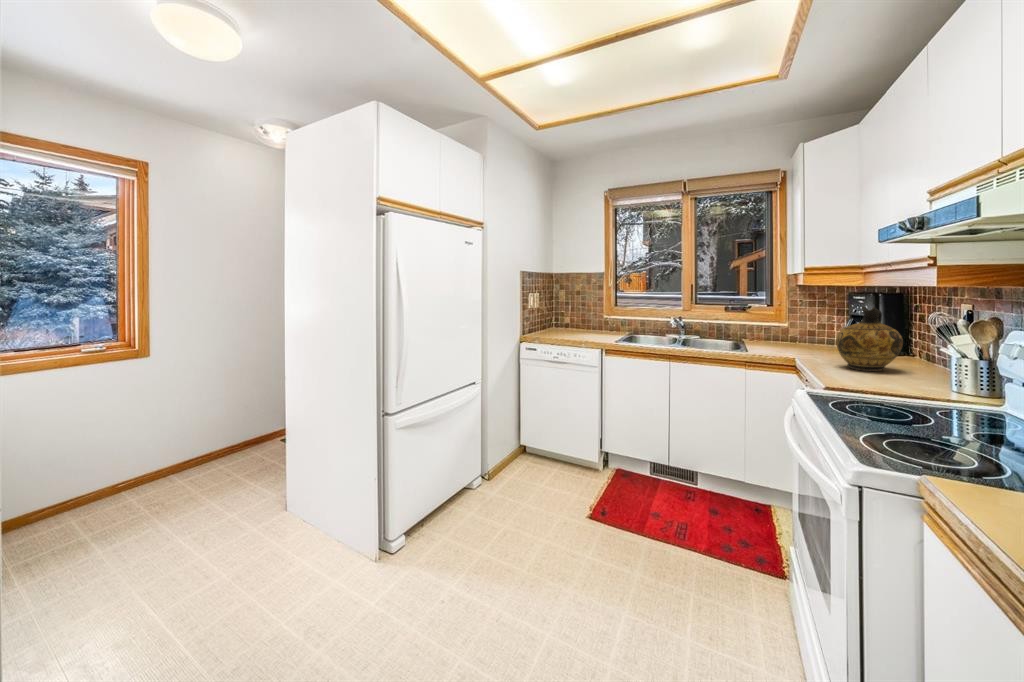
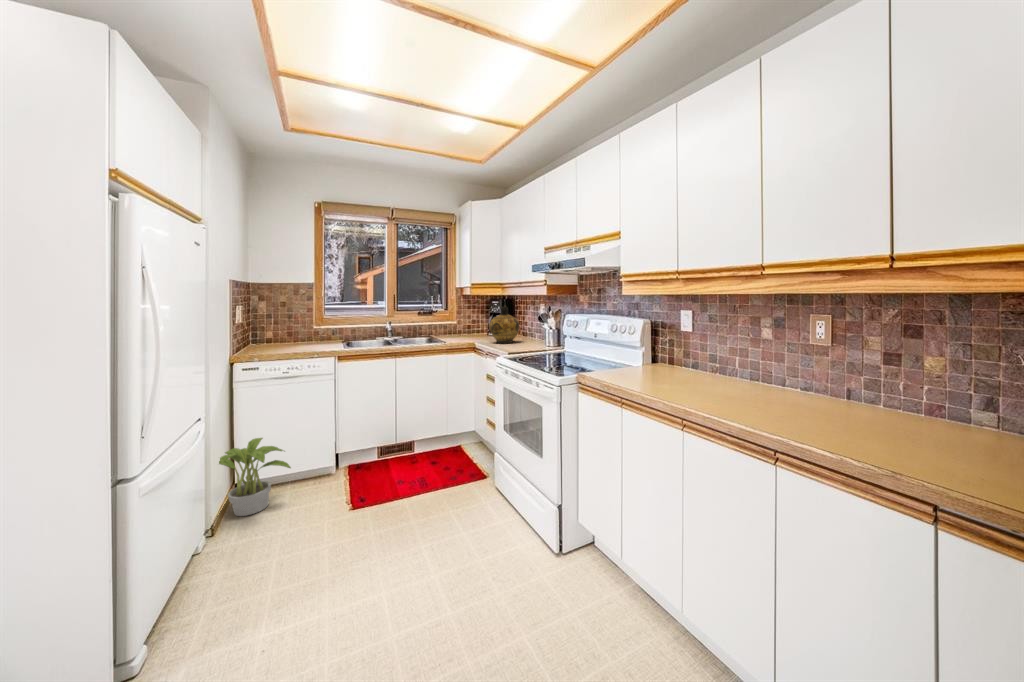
potted plant: none [491,426,552,498] -> present [219,438,291,516]

